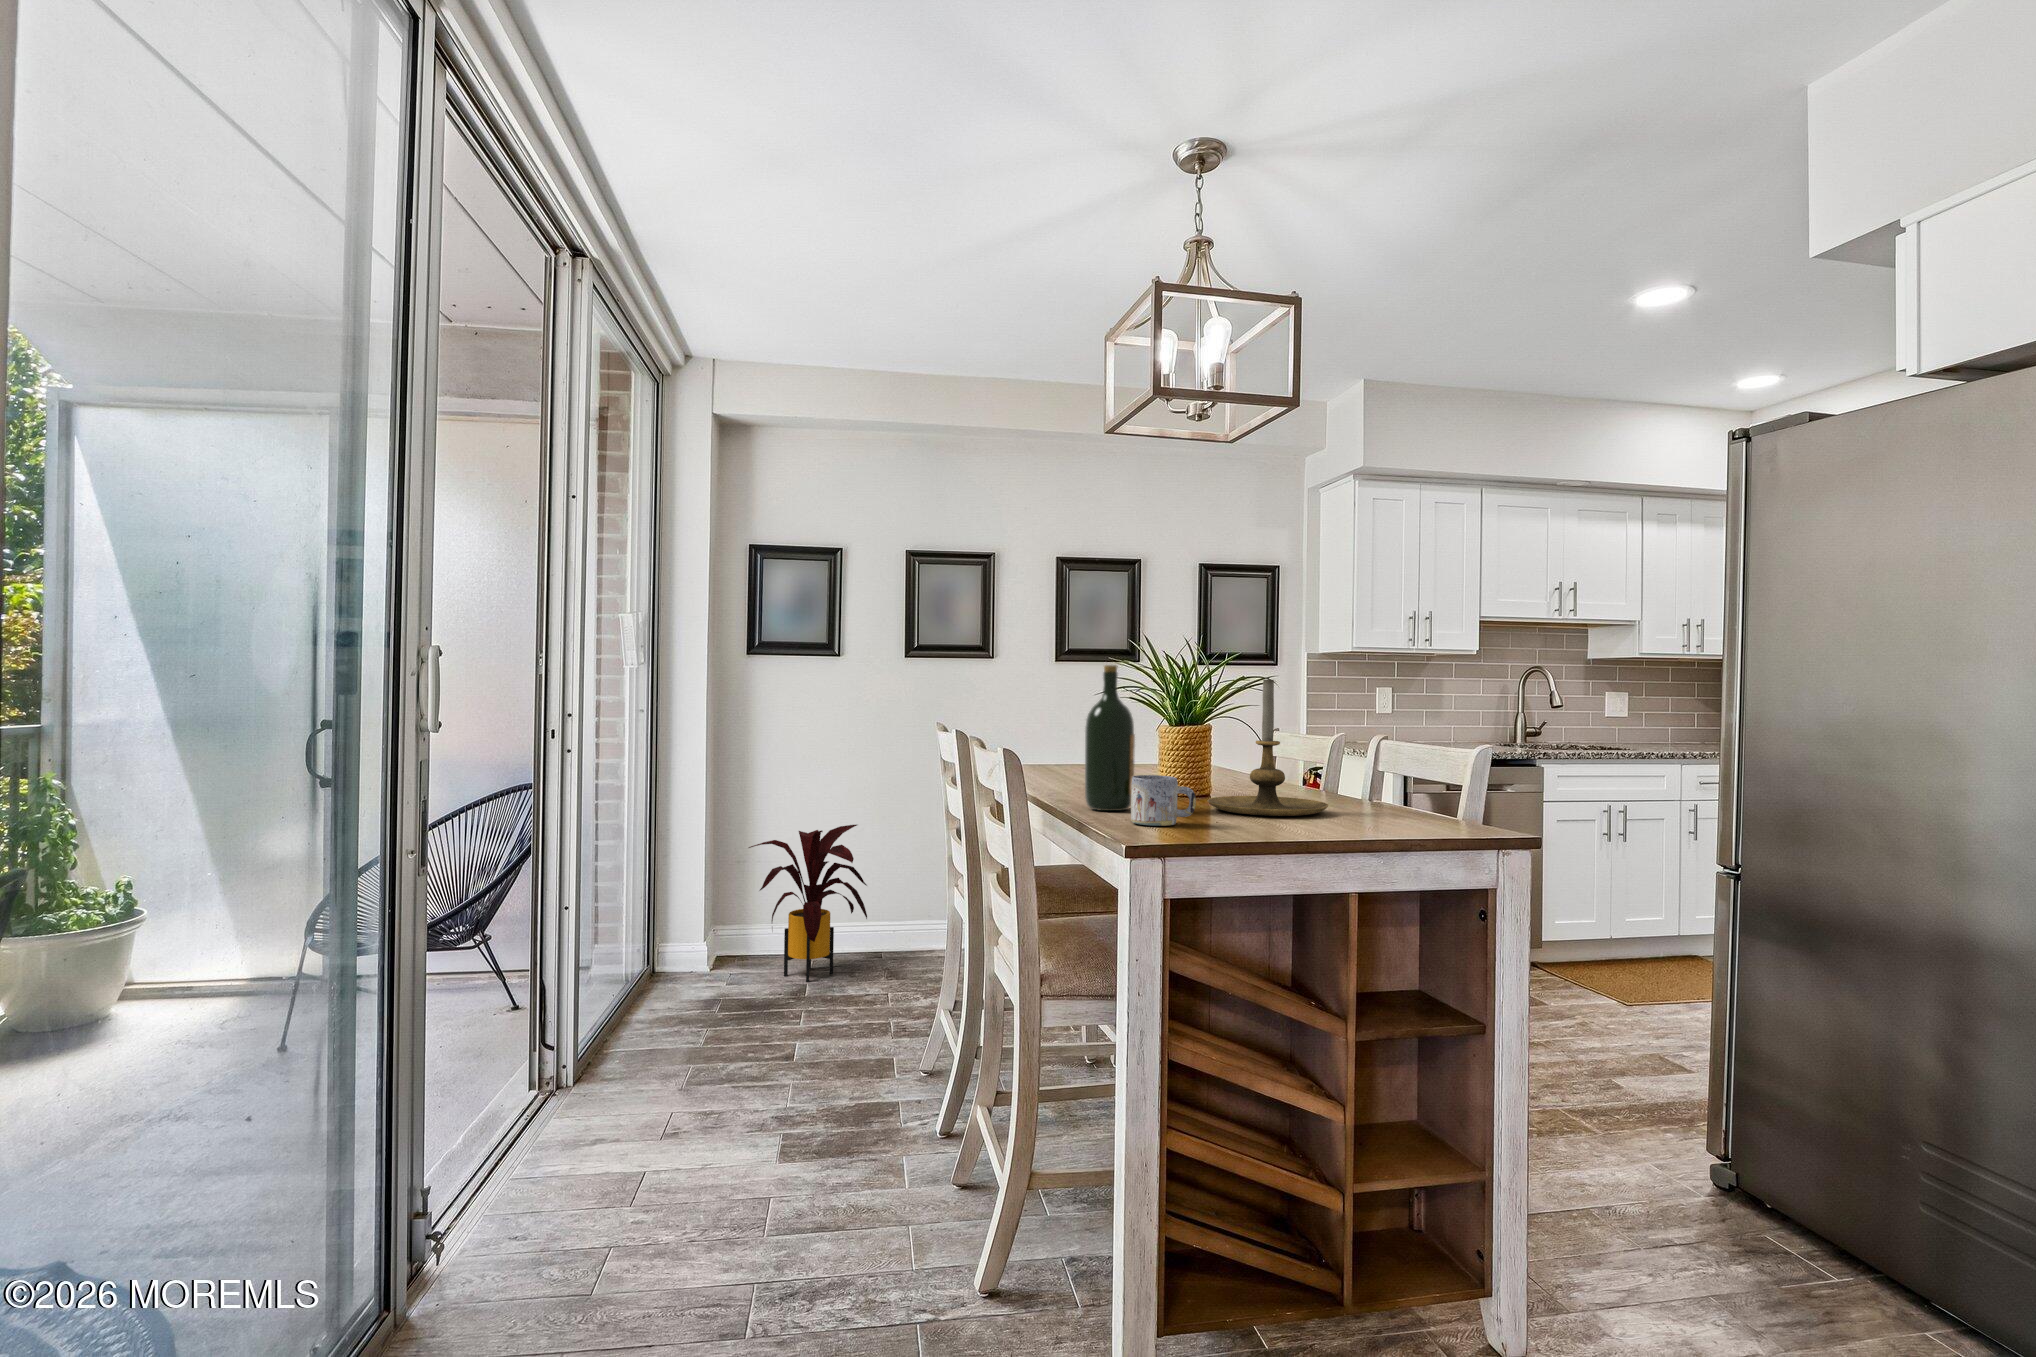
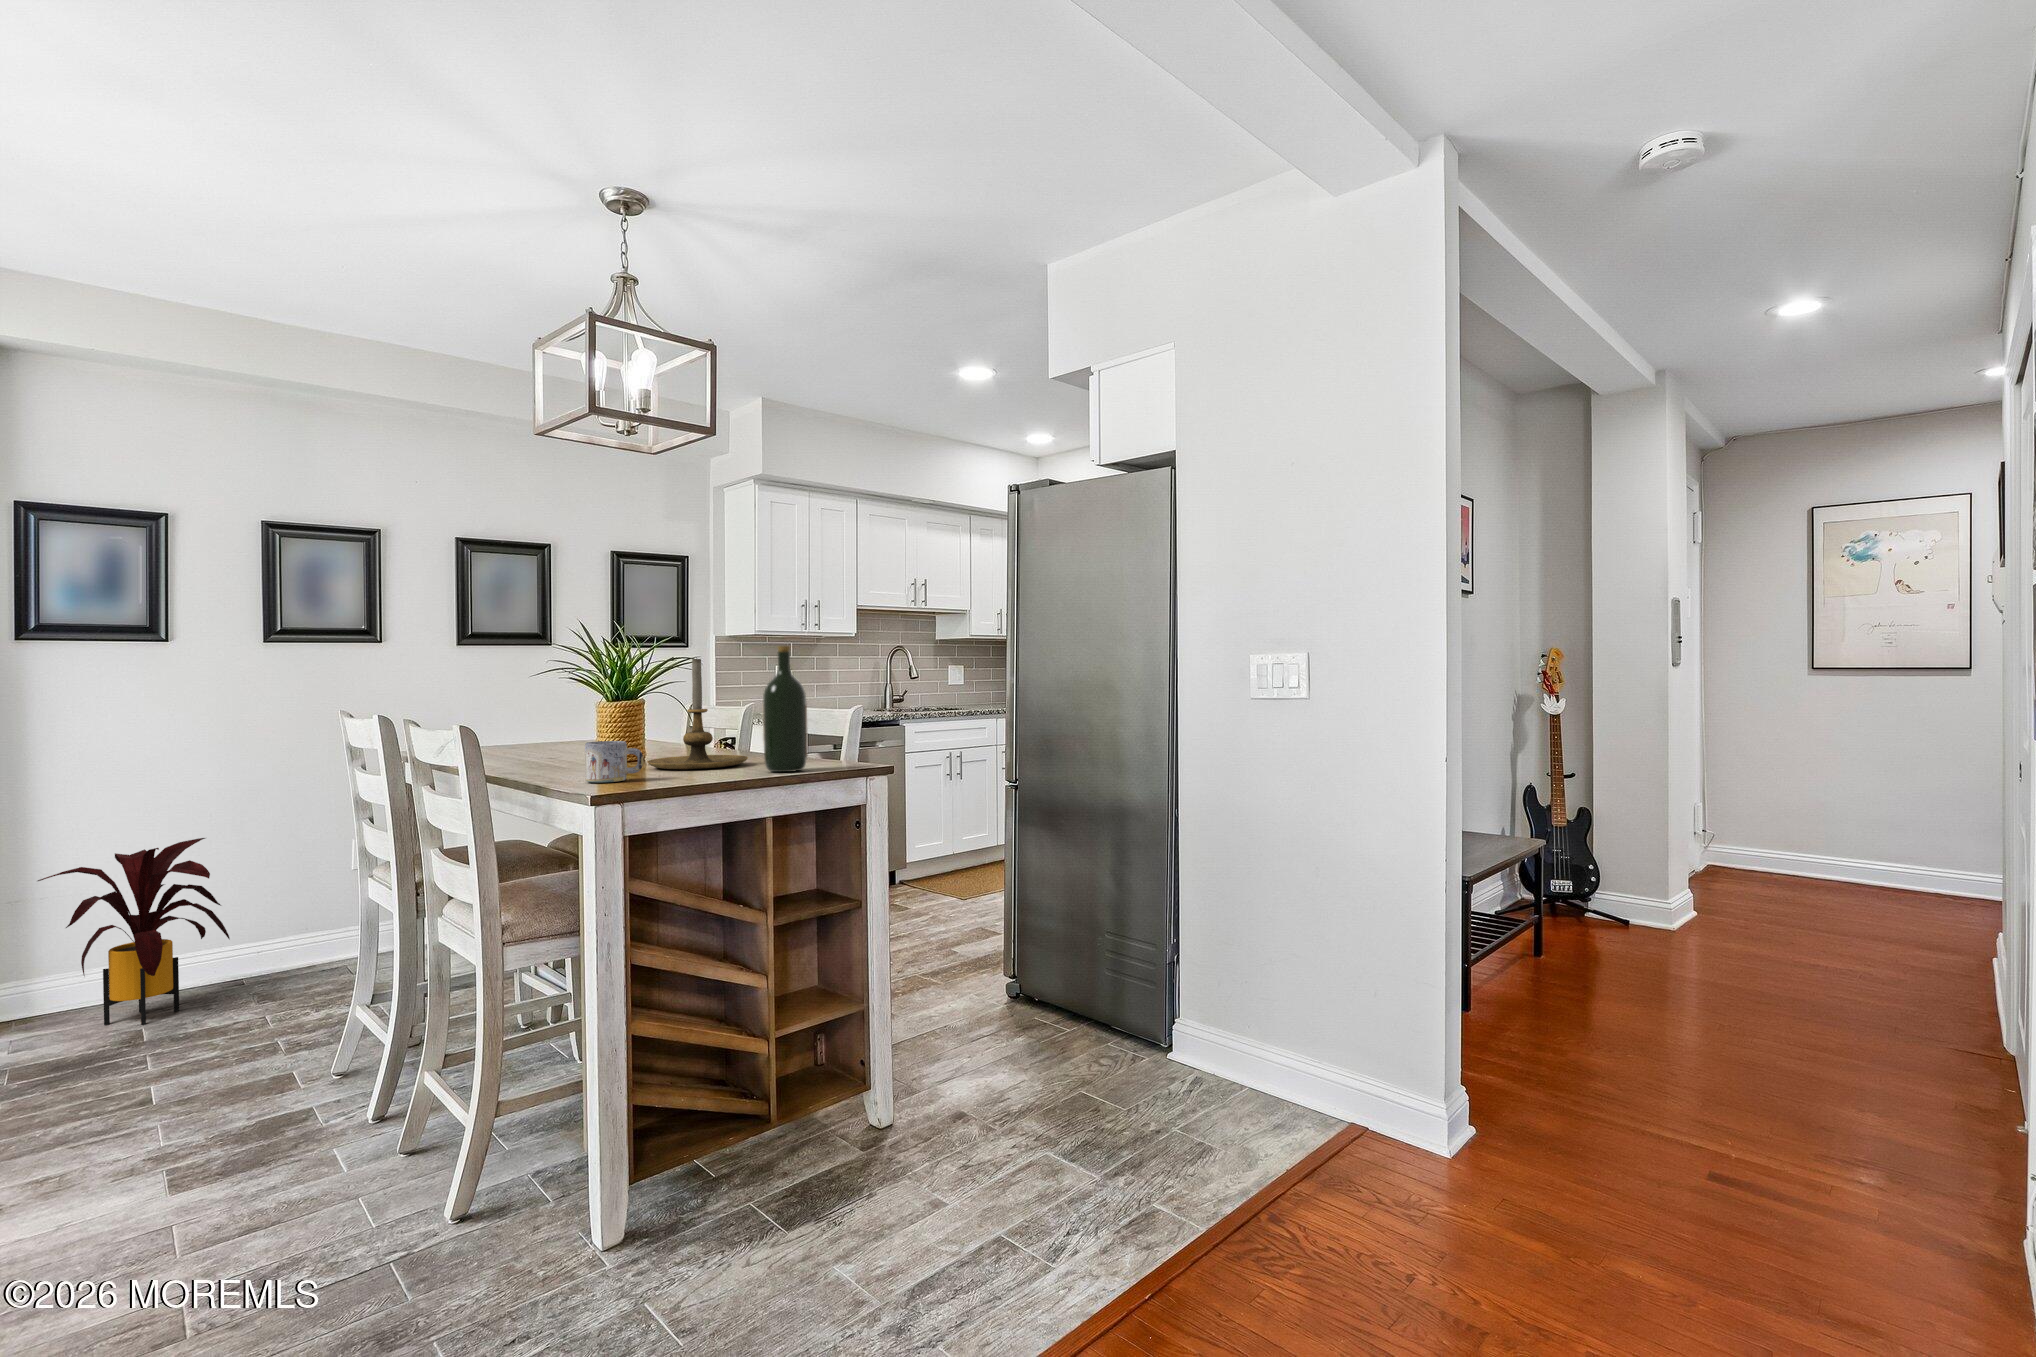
wine bottle: present [1085,665,1135,811] -> present [763,646,807,772]

